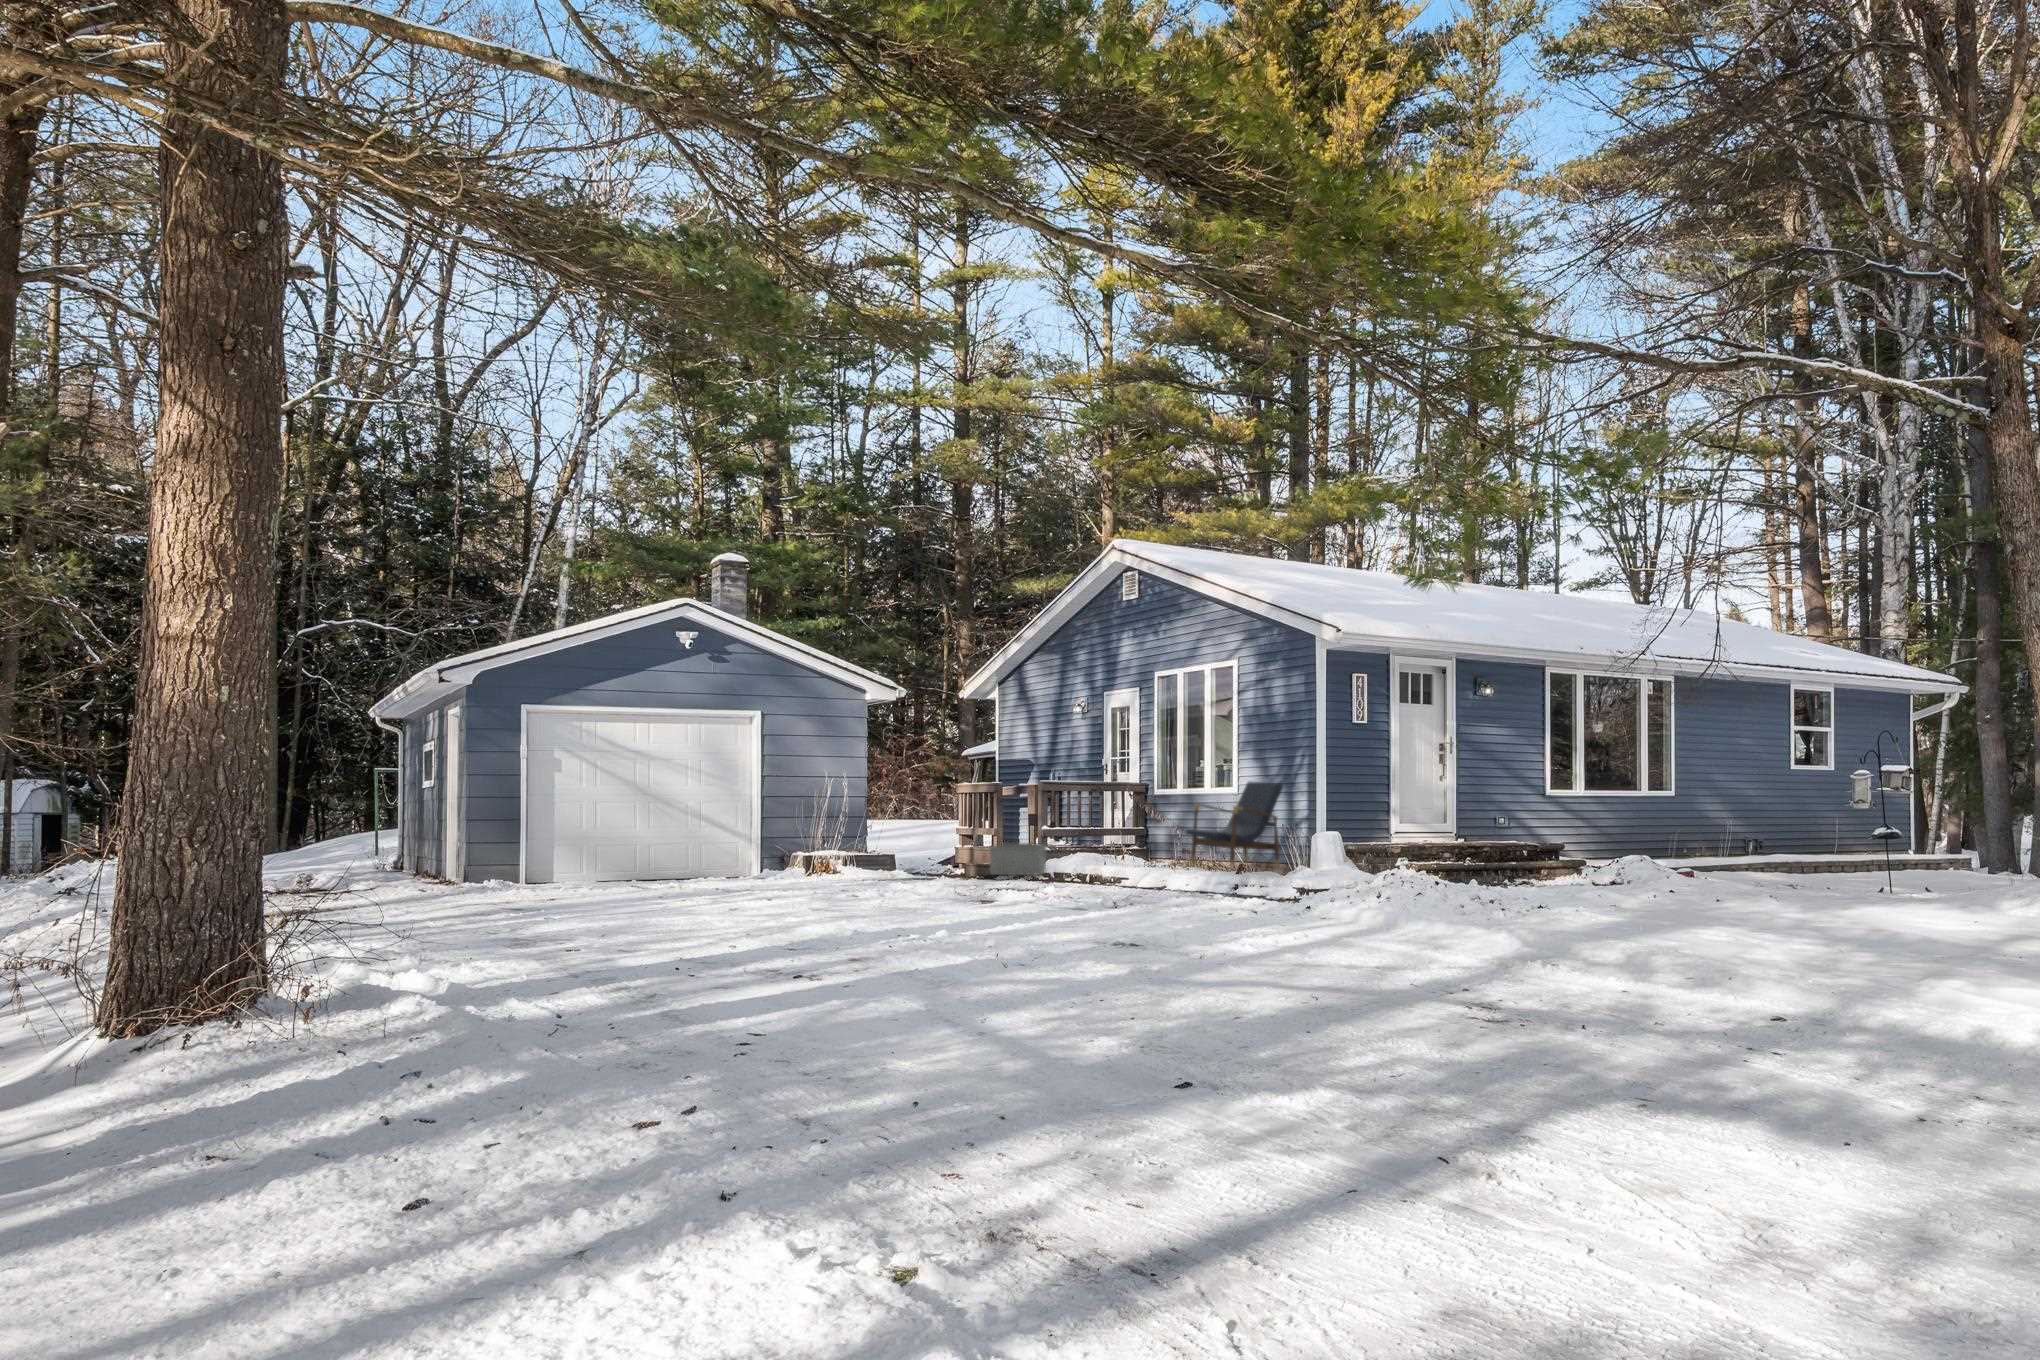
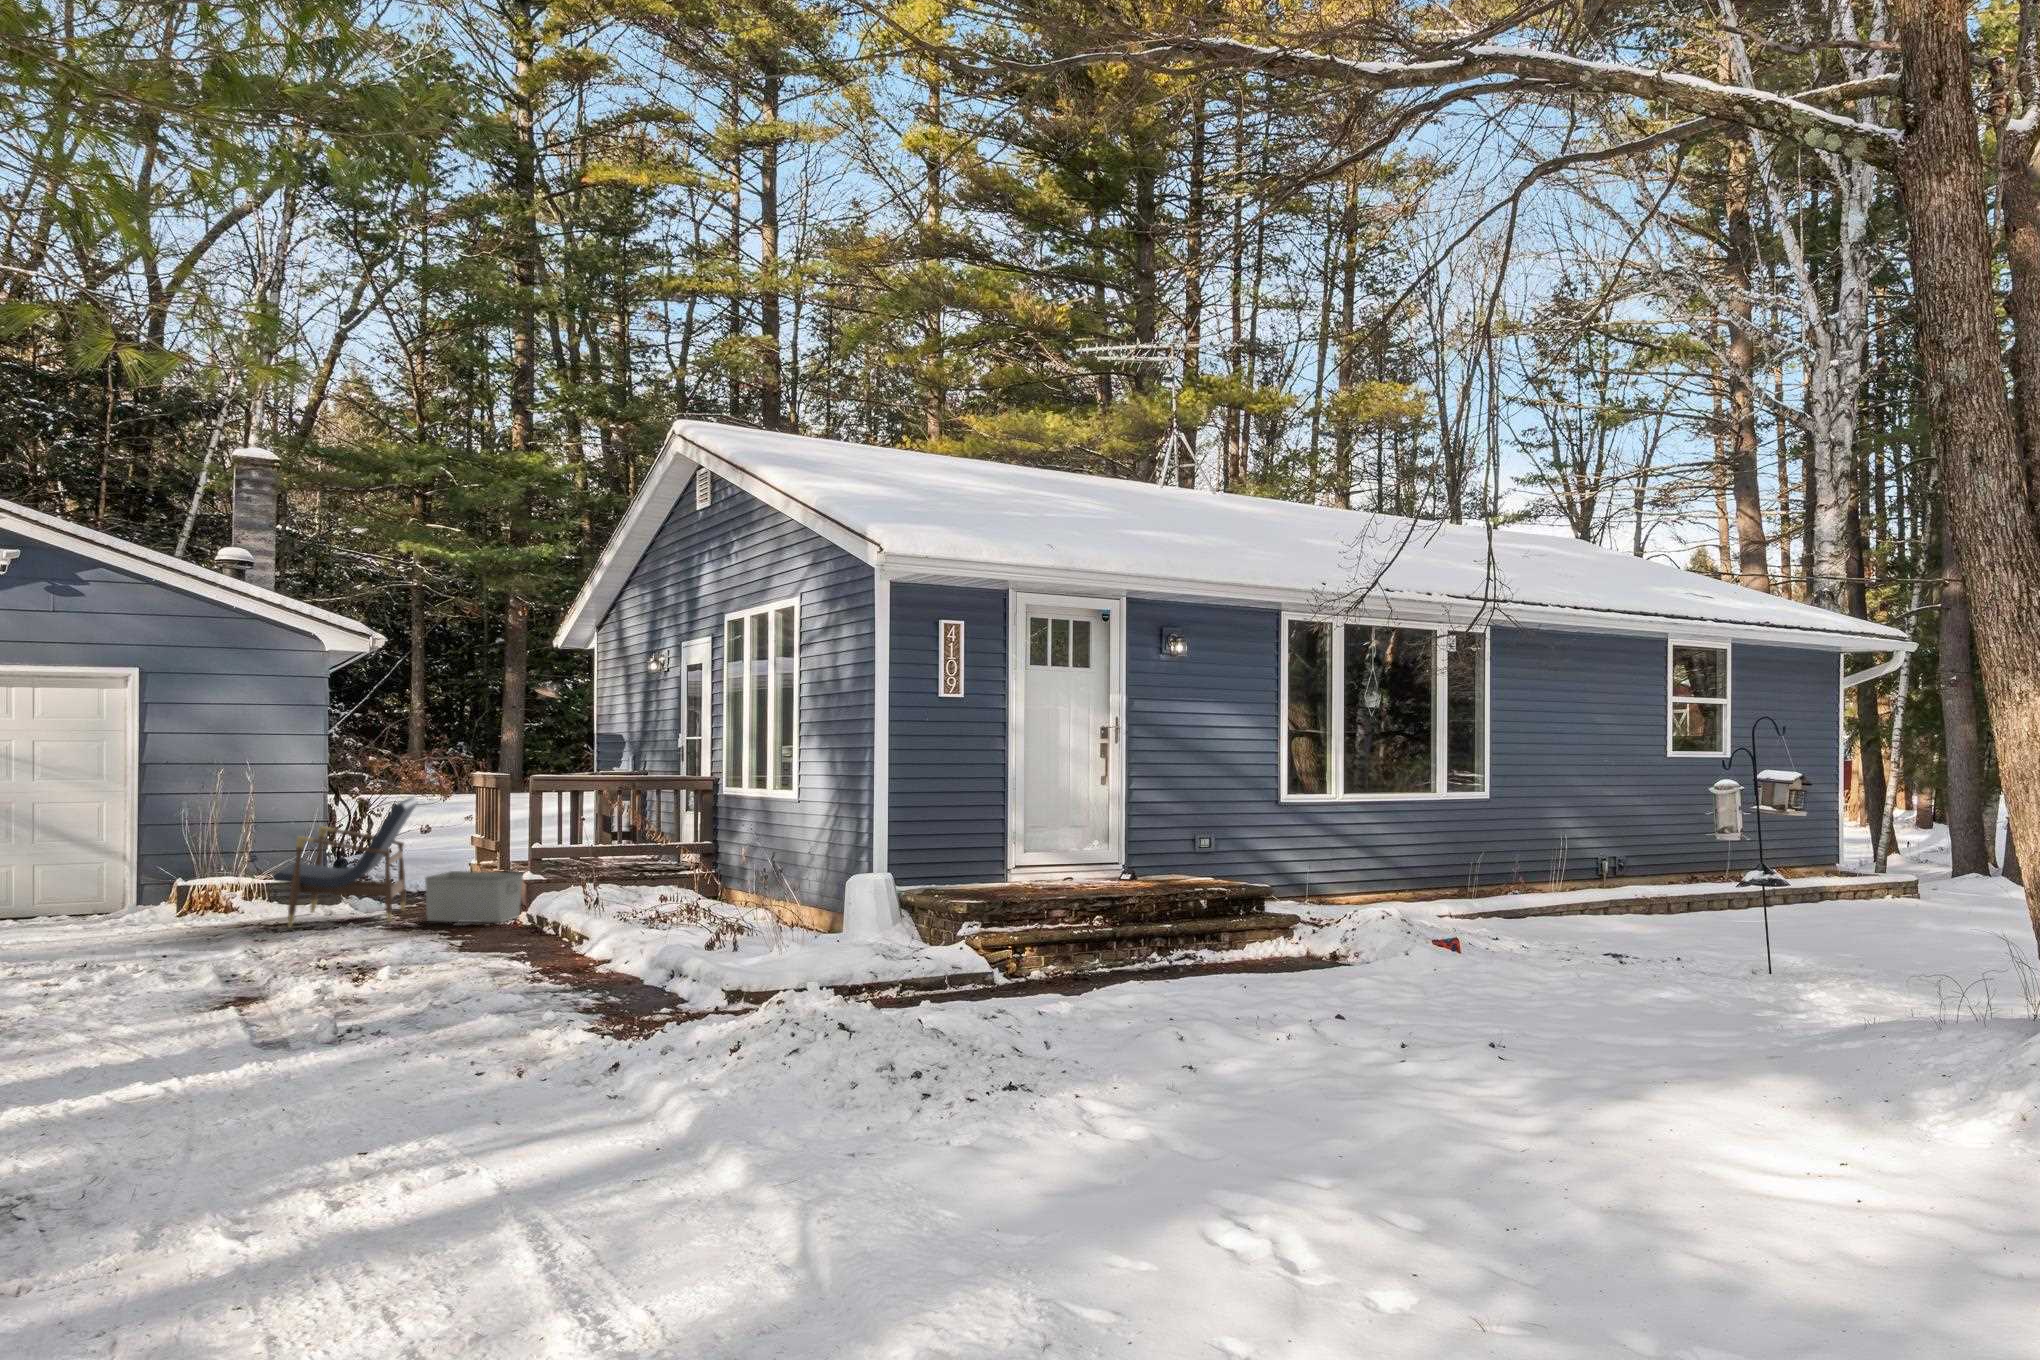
lounge chair: present [1186,781,1283,869] -> present [273,798,417,927]

